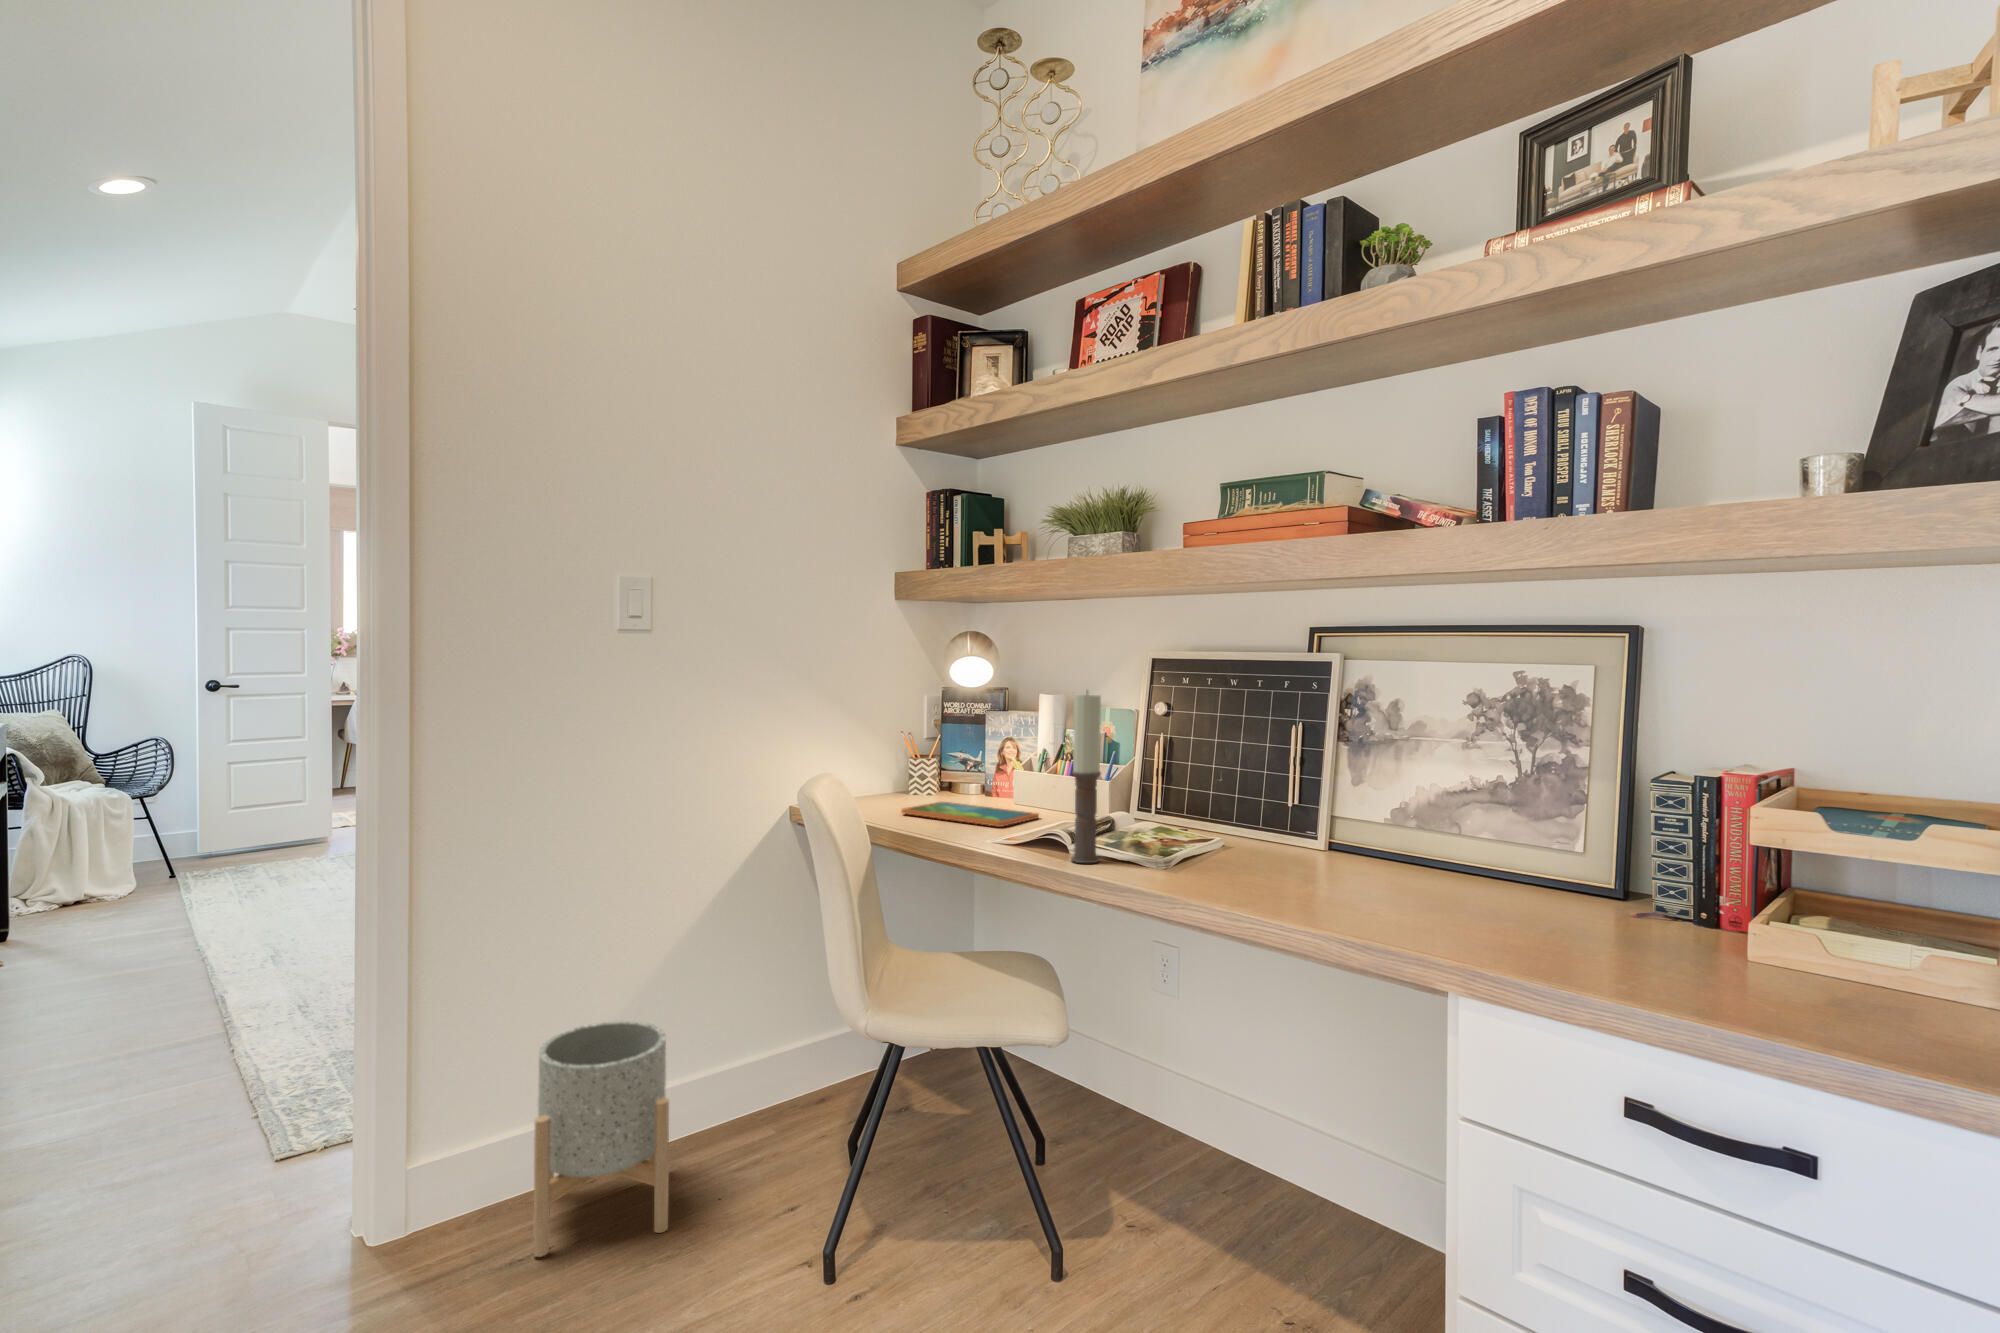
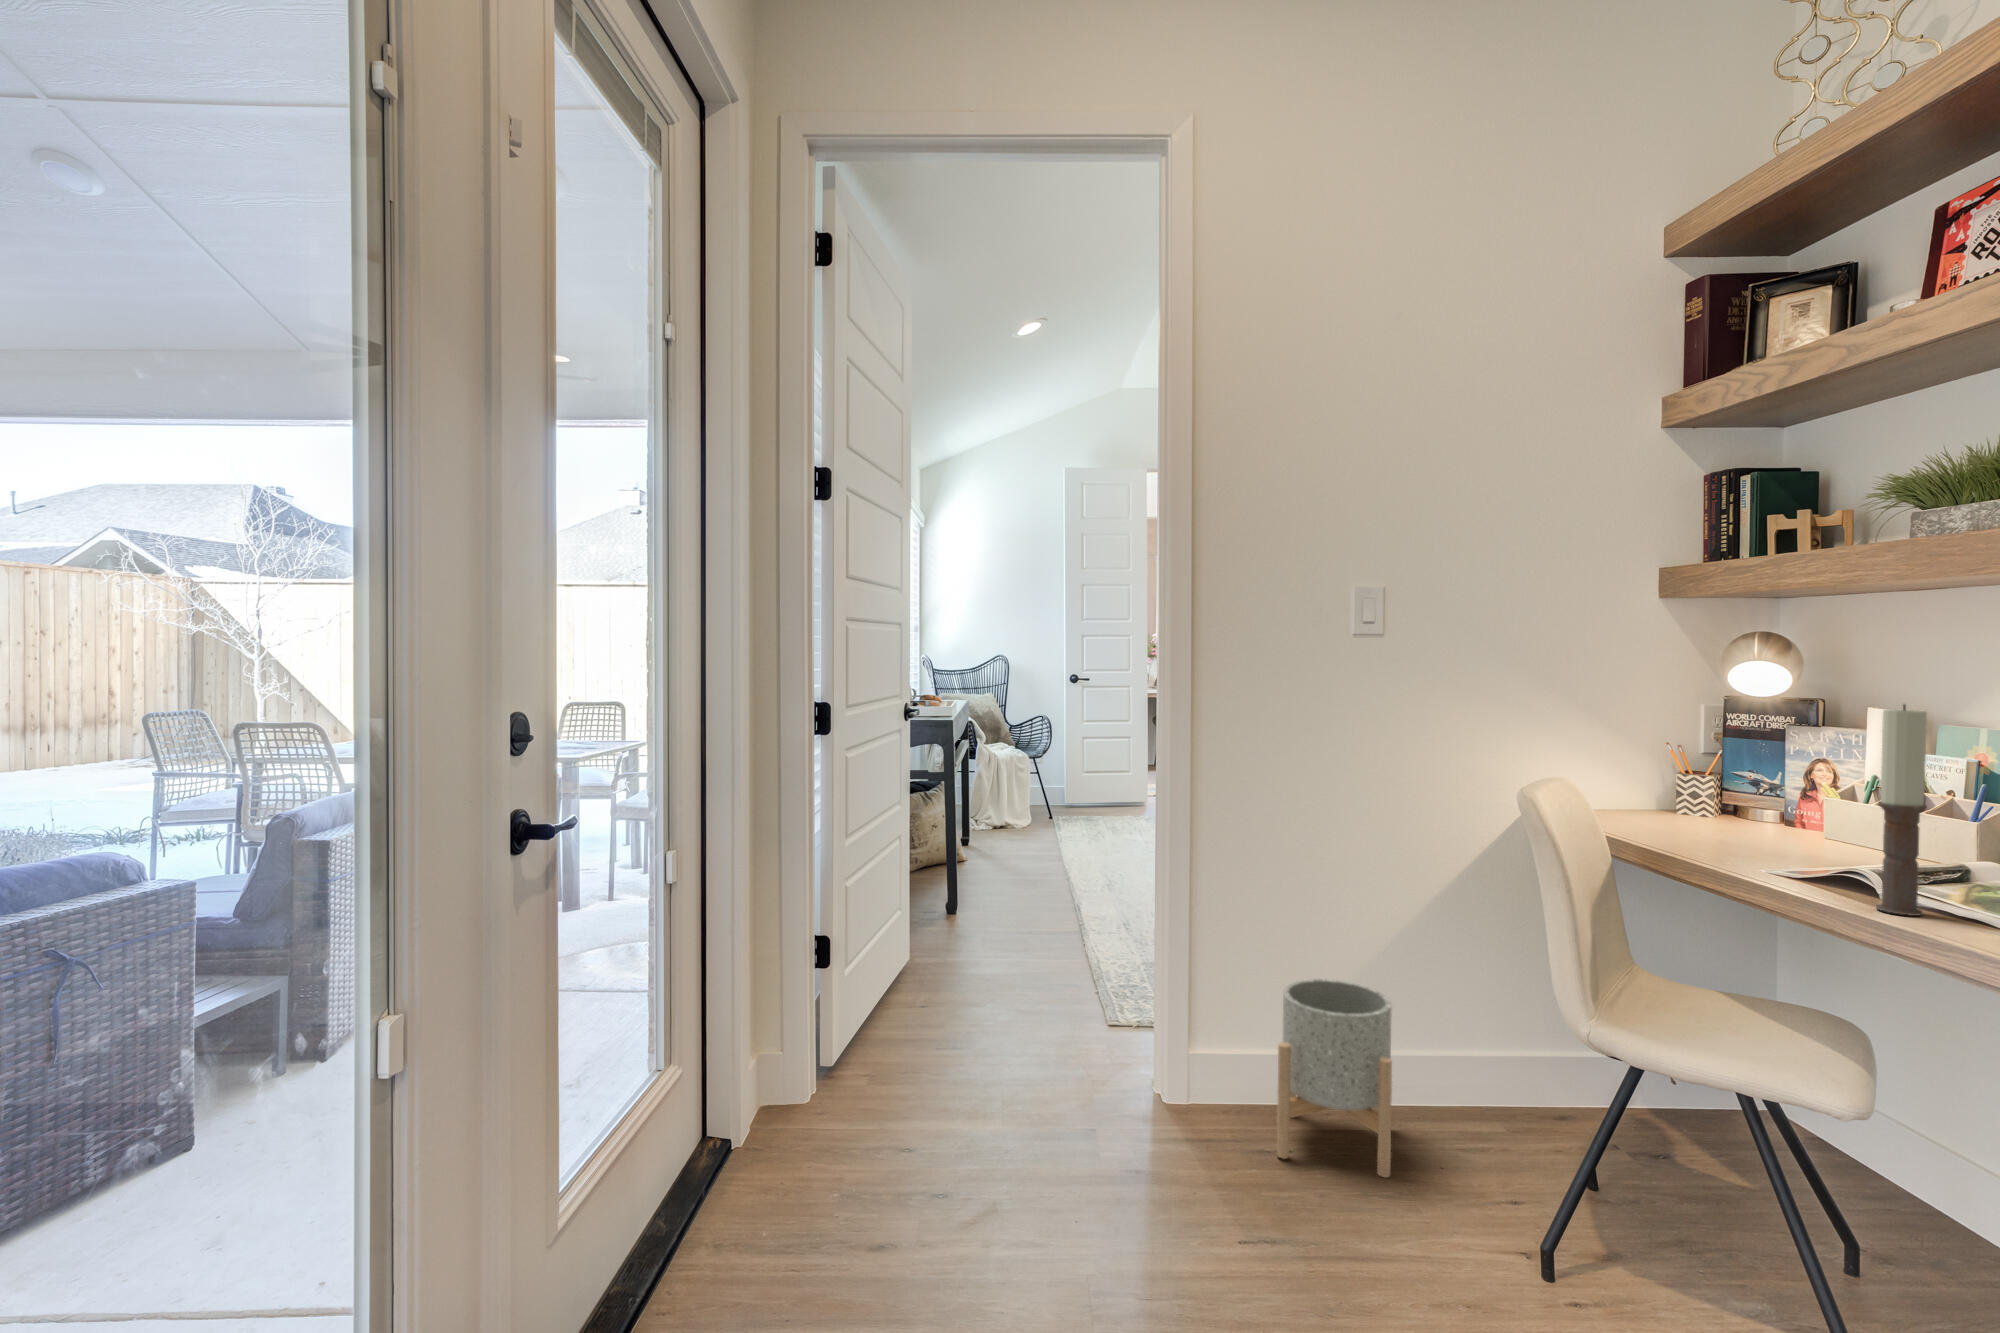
tablet: present [901,802,1039,827] -> none [1657,825,1854,860]

